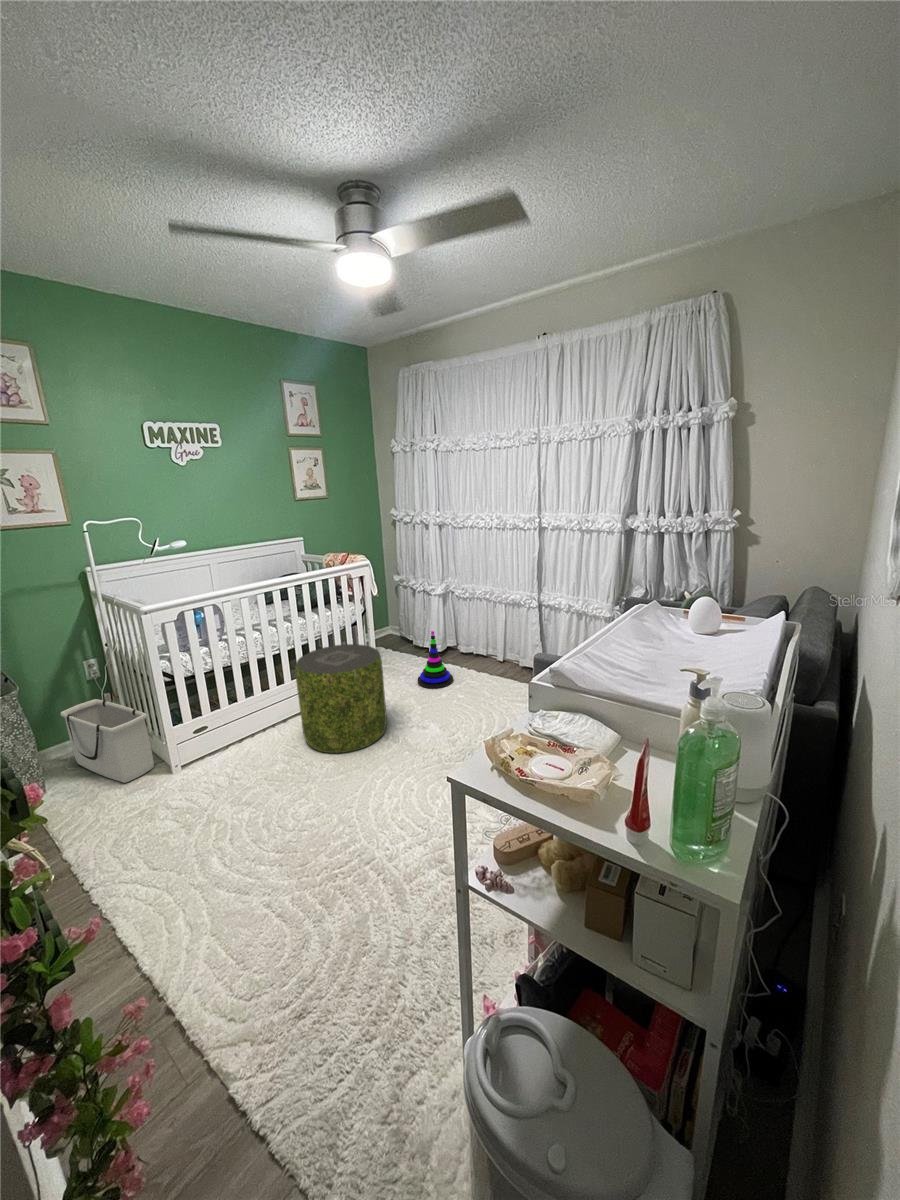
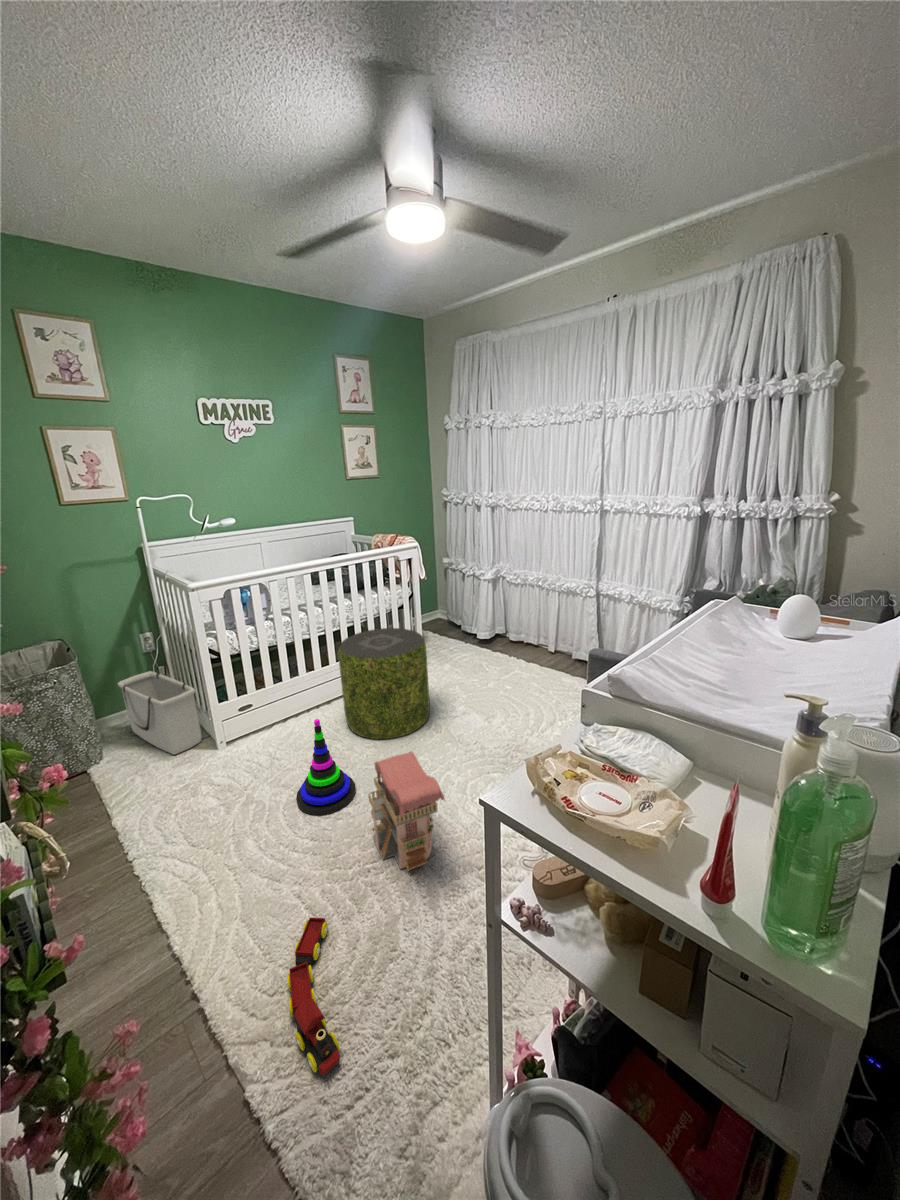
stacking toy: present [418,631,453,689] -> present [296,719,355,815]
toy house: none [334,759,410,873] -> present [368,752,445,871]
toy train: none [263,922,321,1063] -> present [287,918,340,1075]

